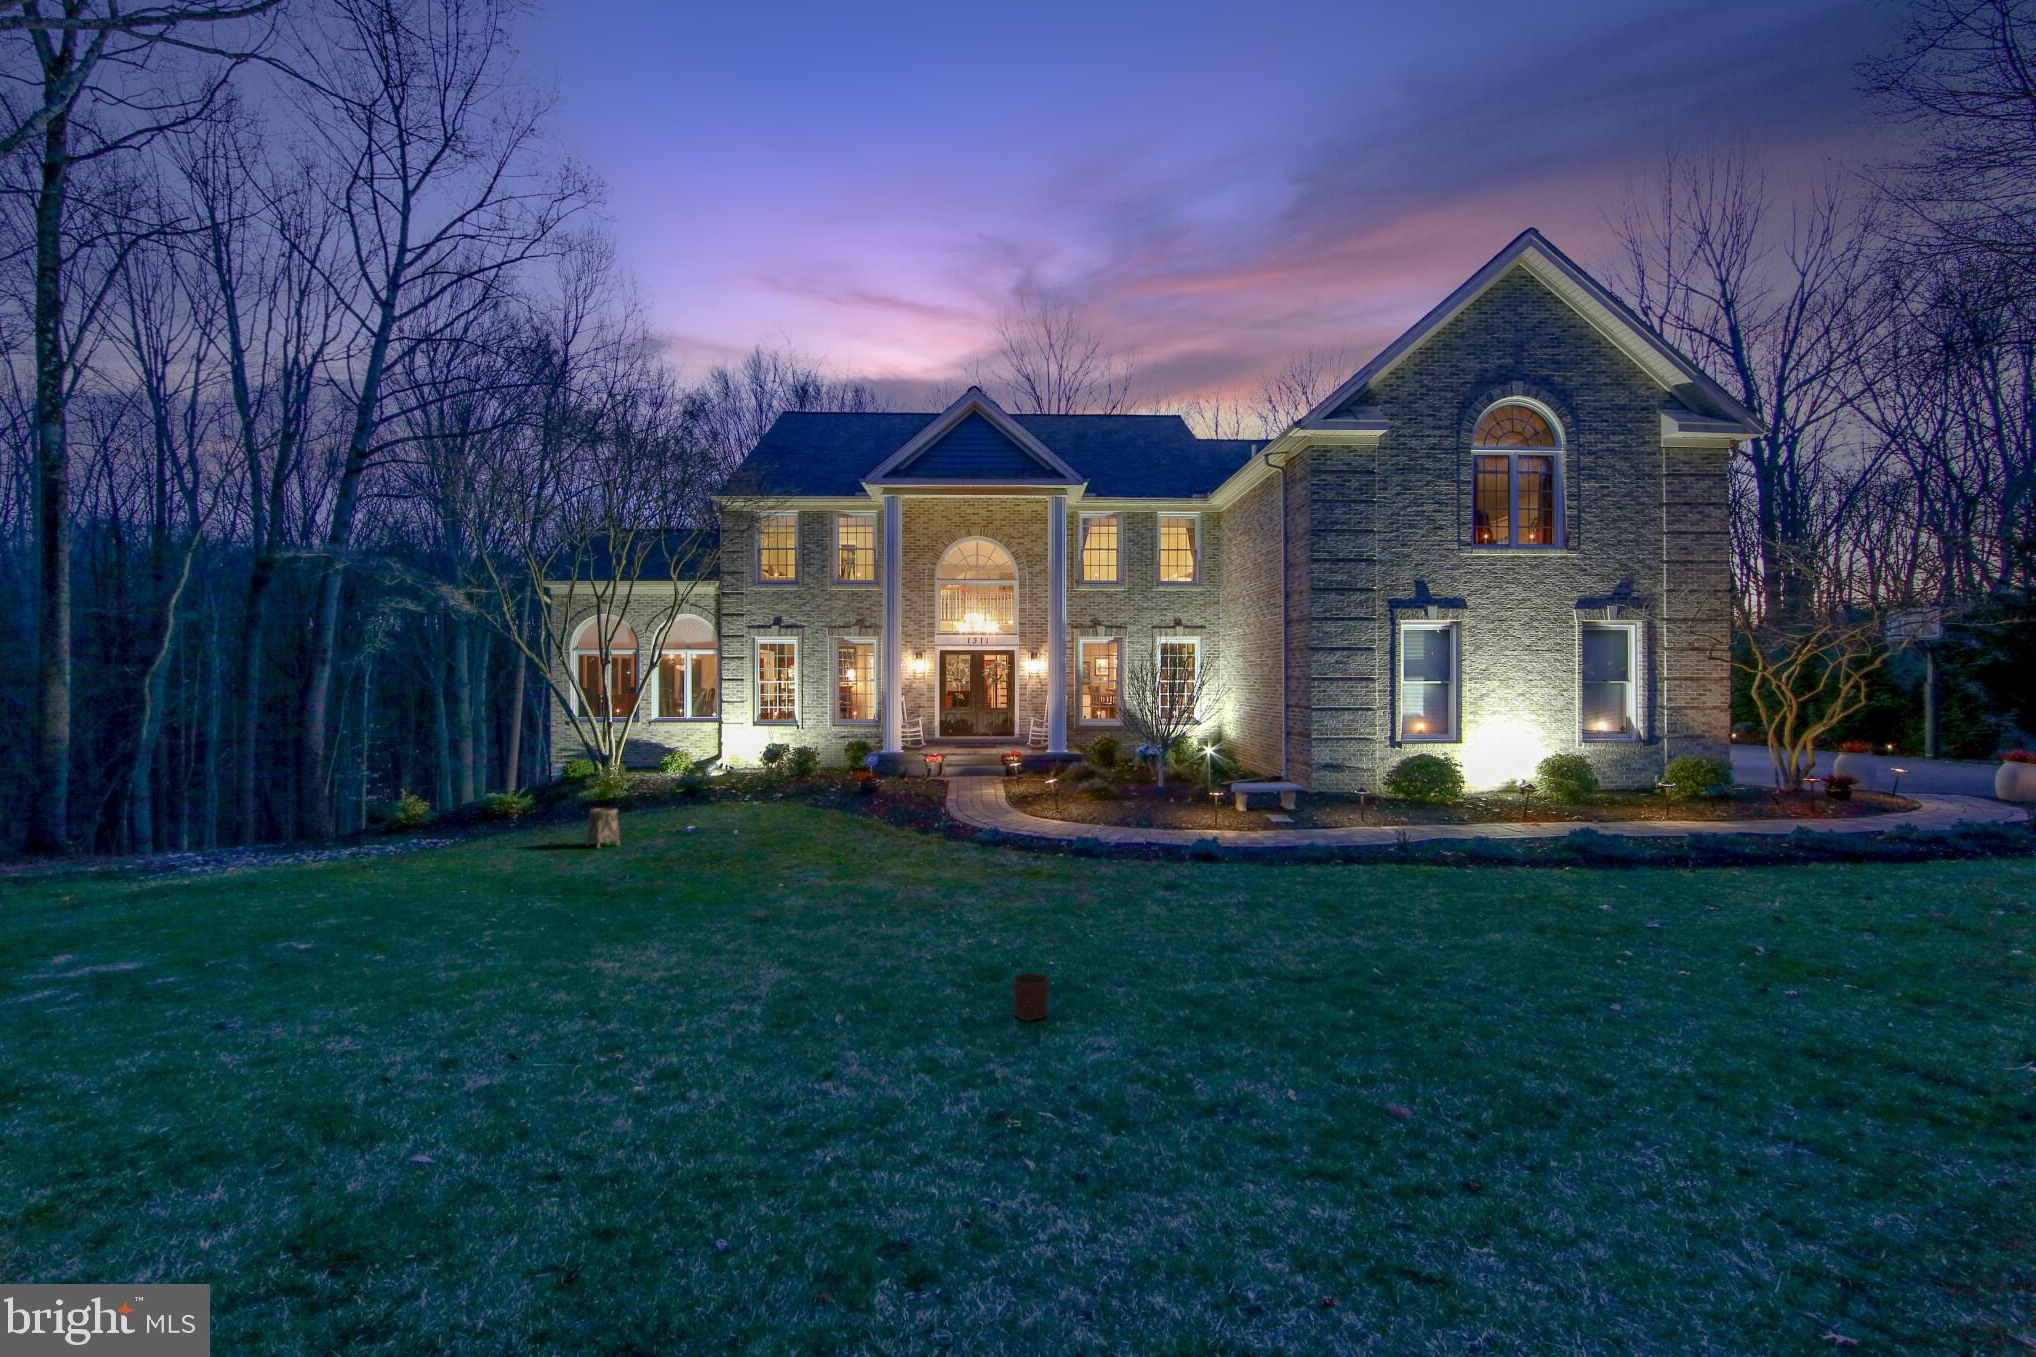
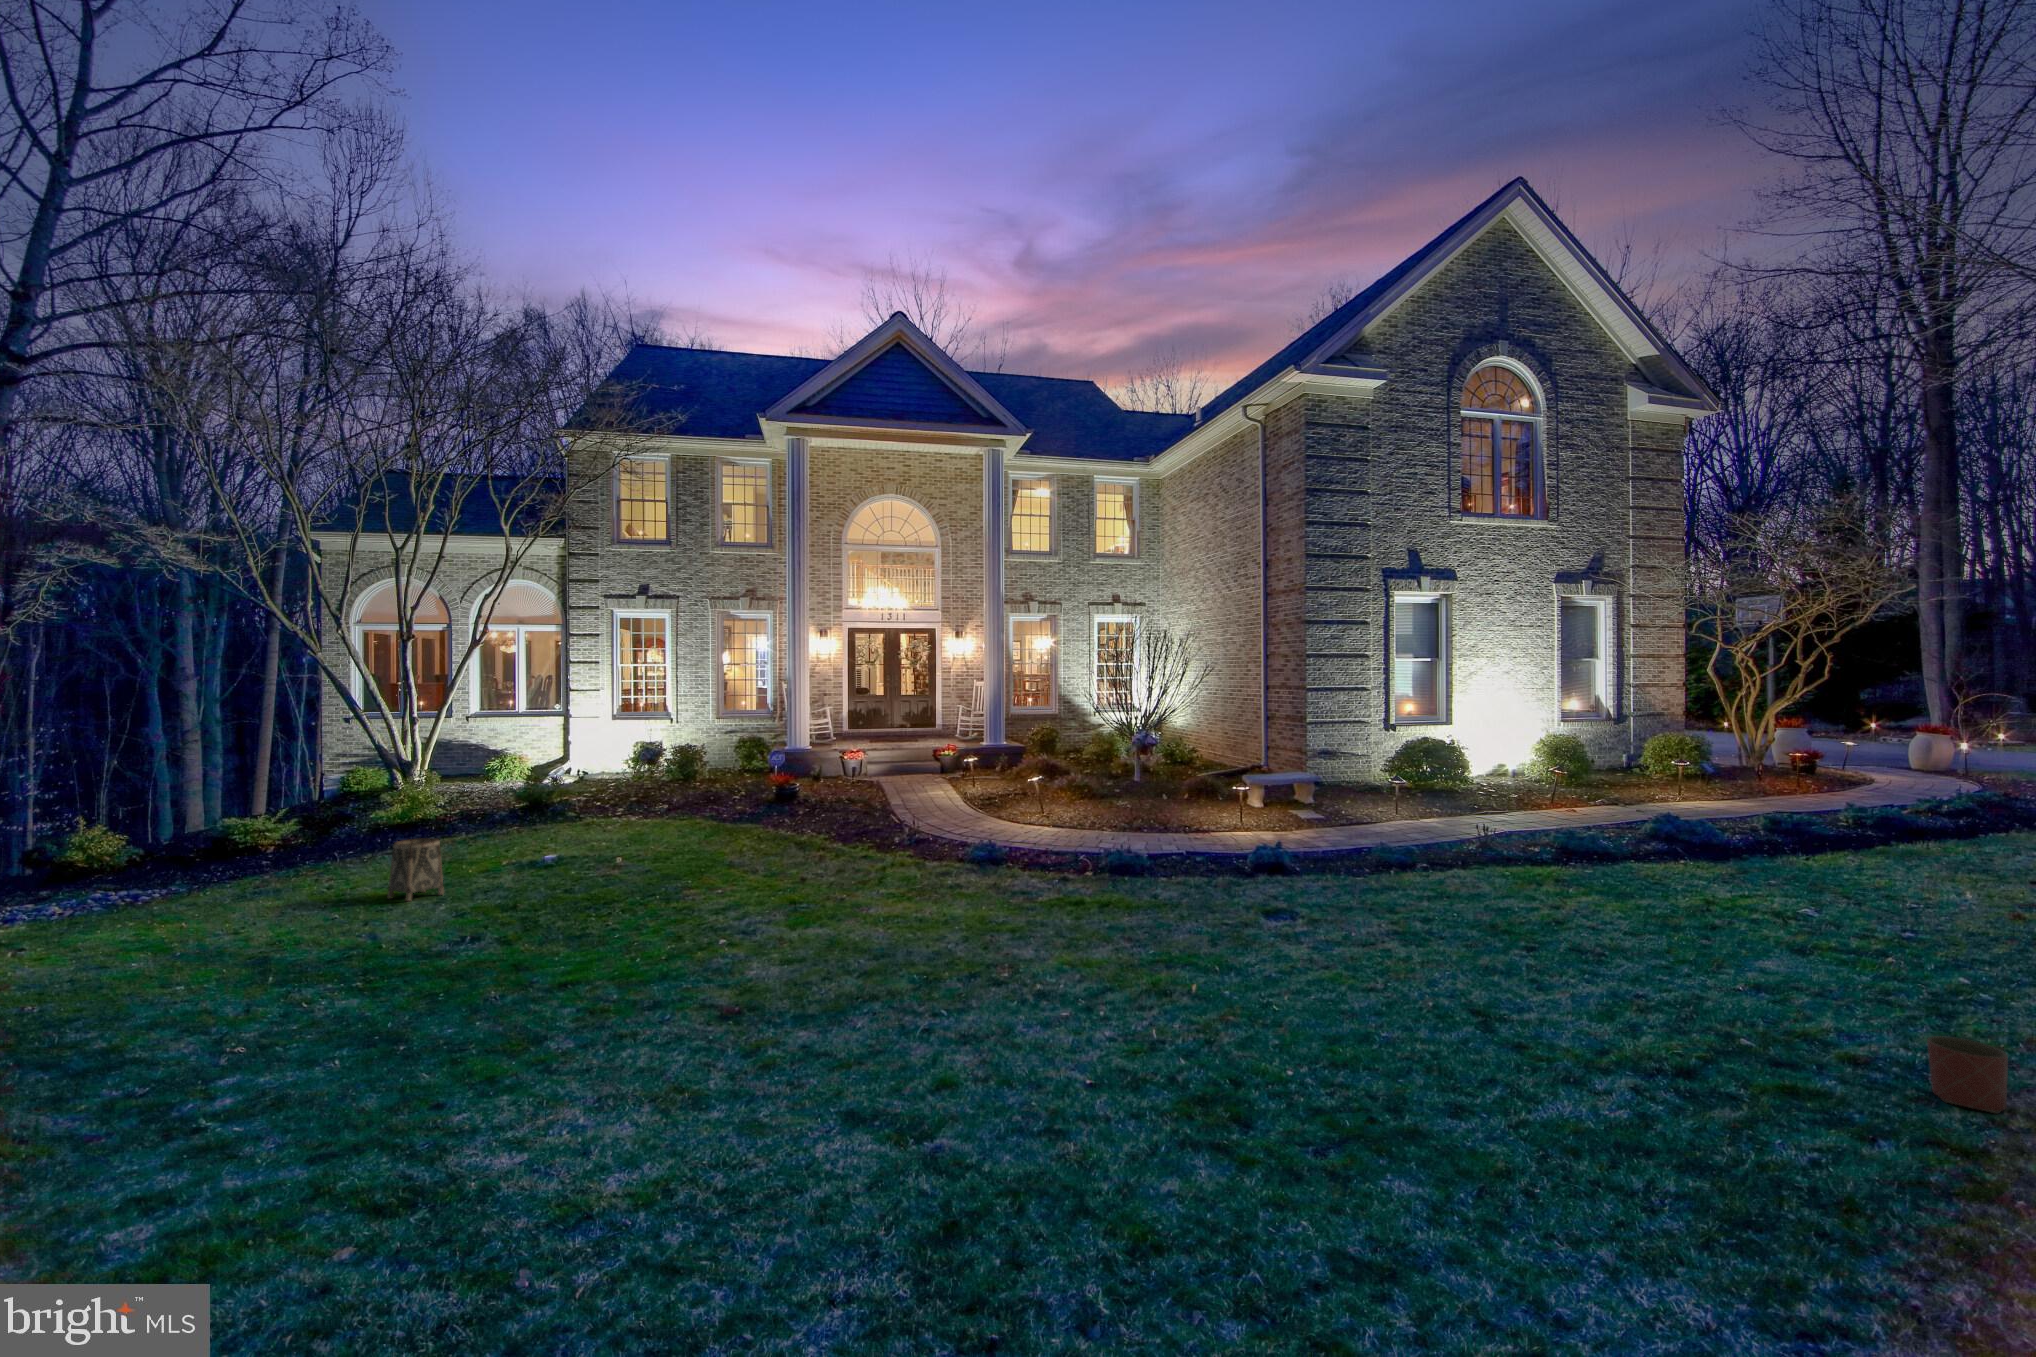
planter: present [1013,973,1049,1021] -> present [1927,1036,2008,1114]

